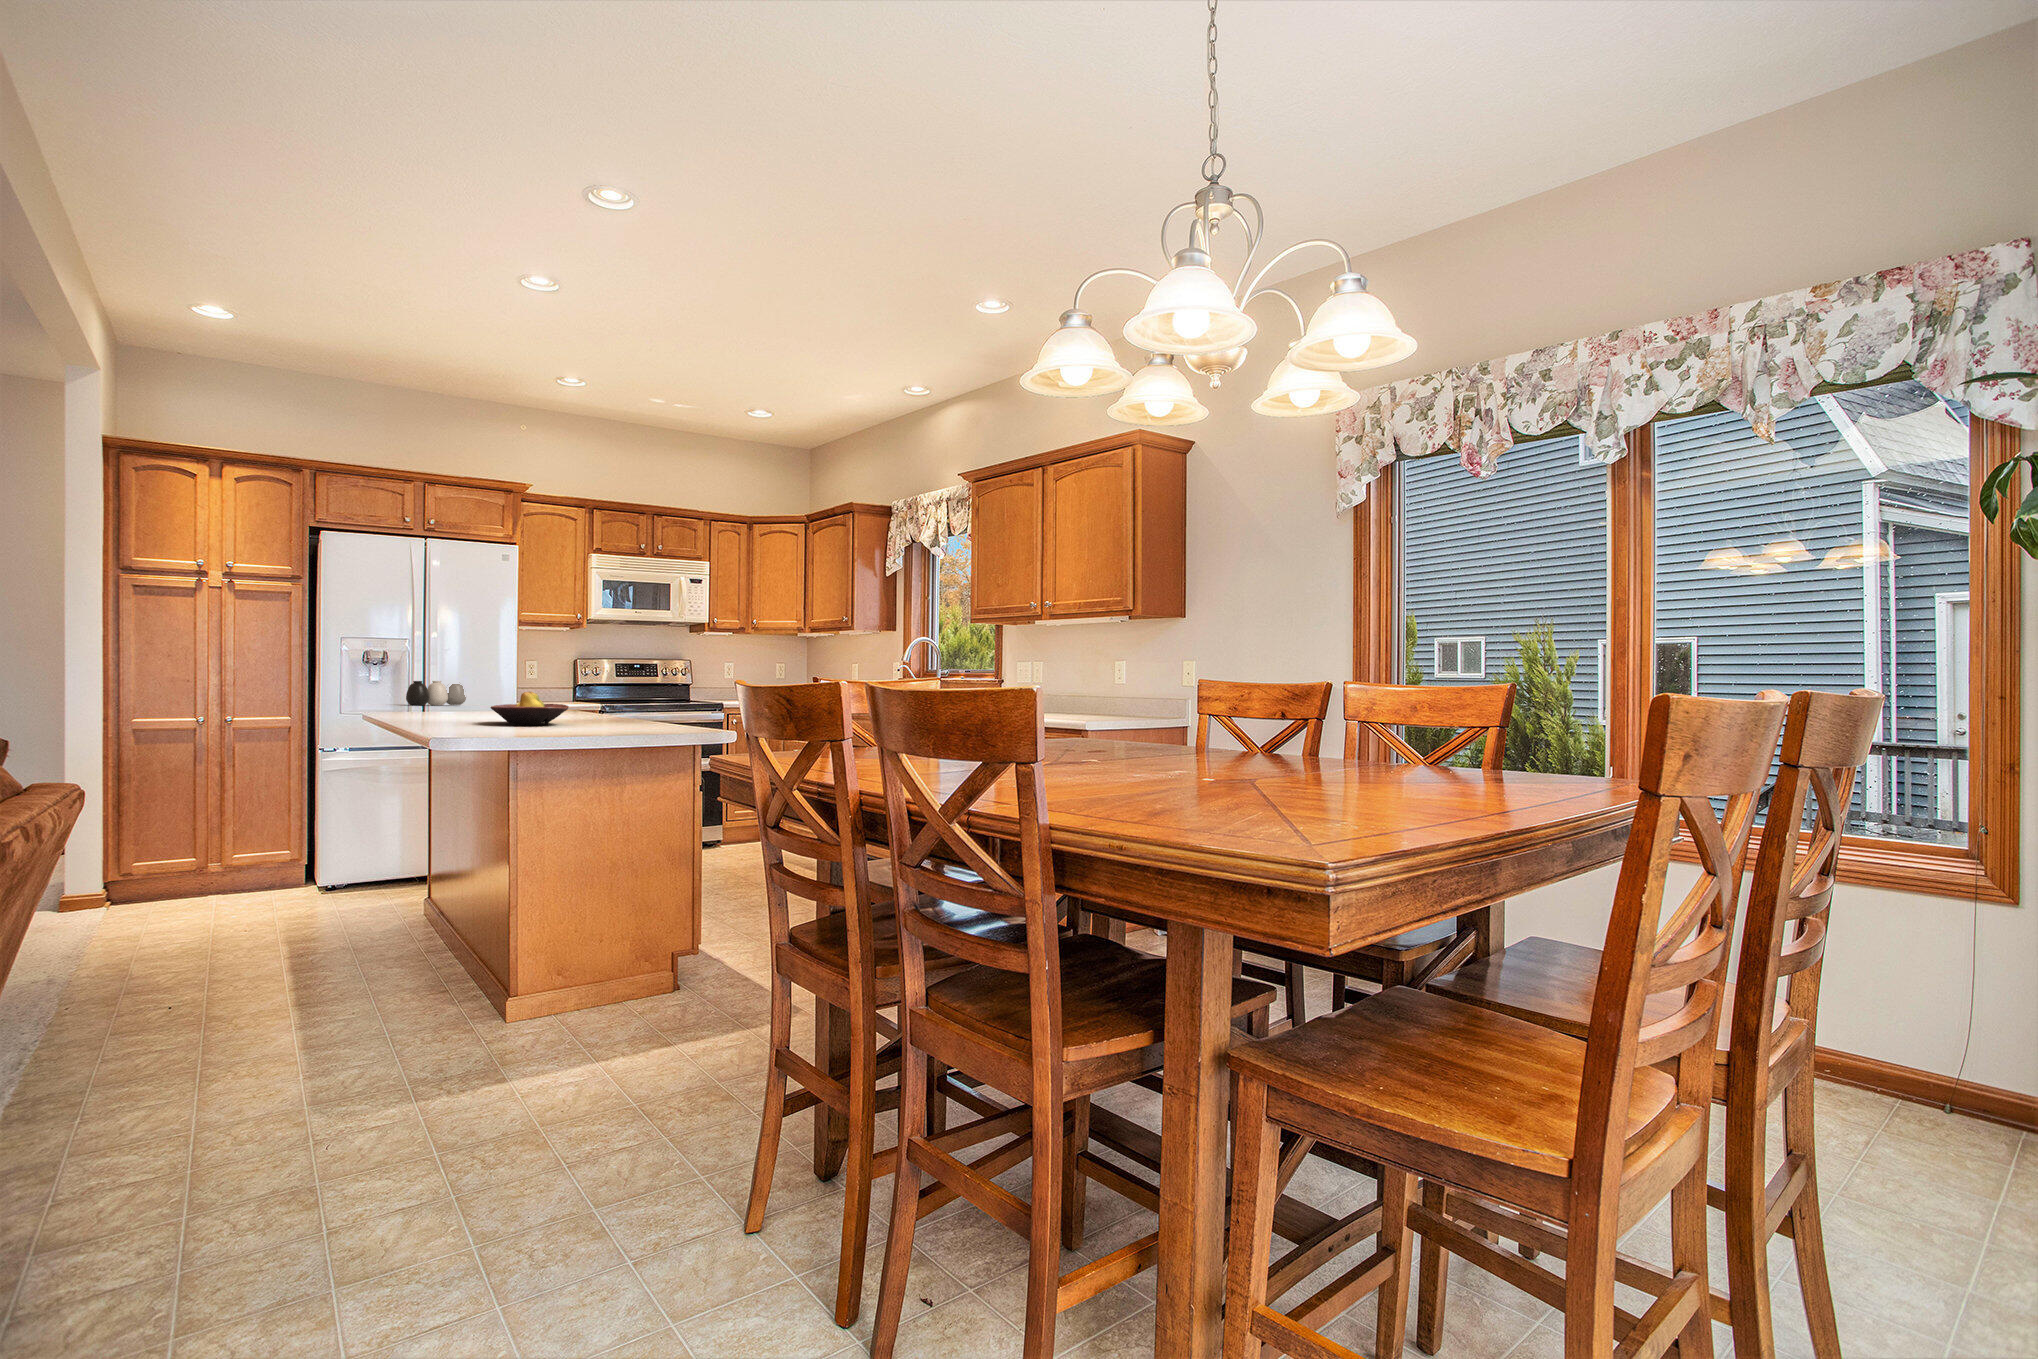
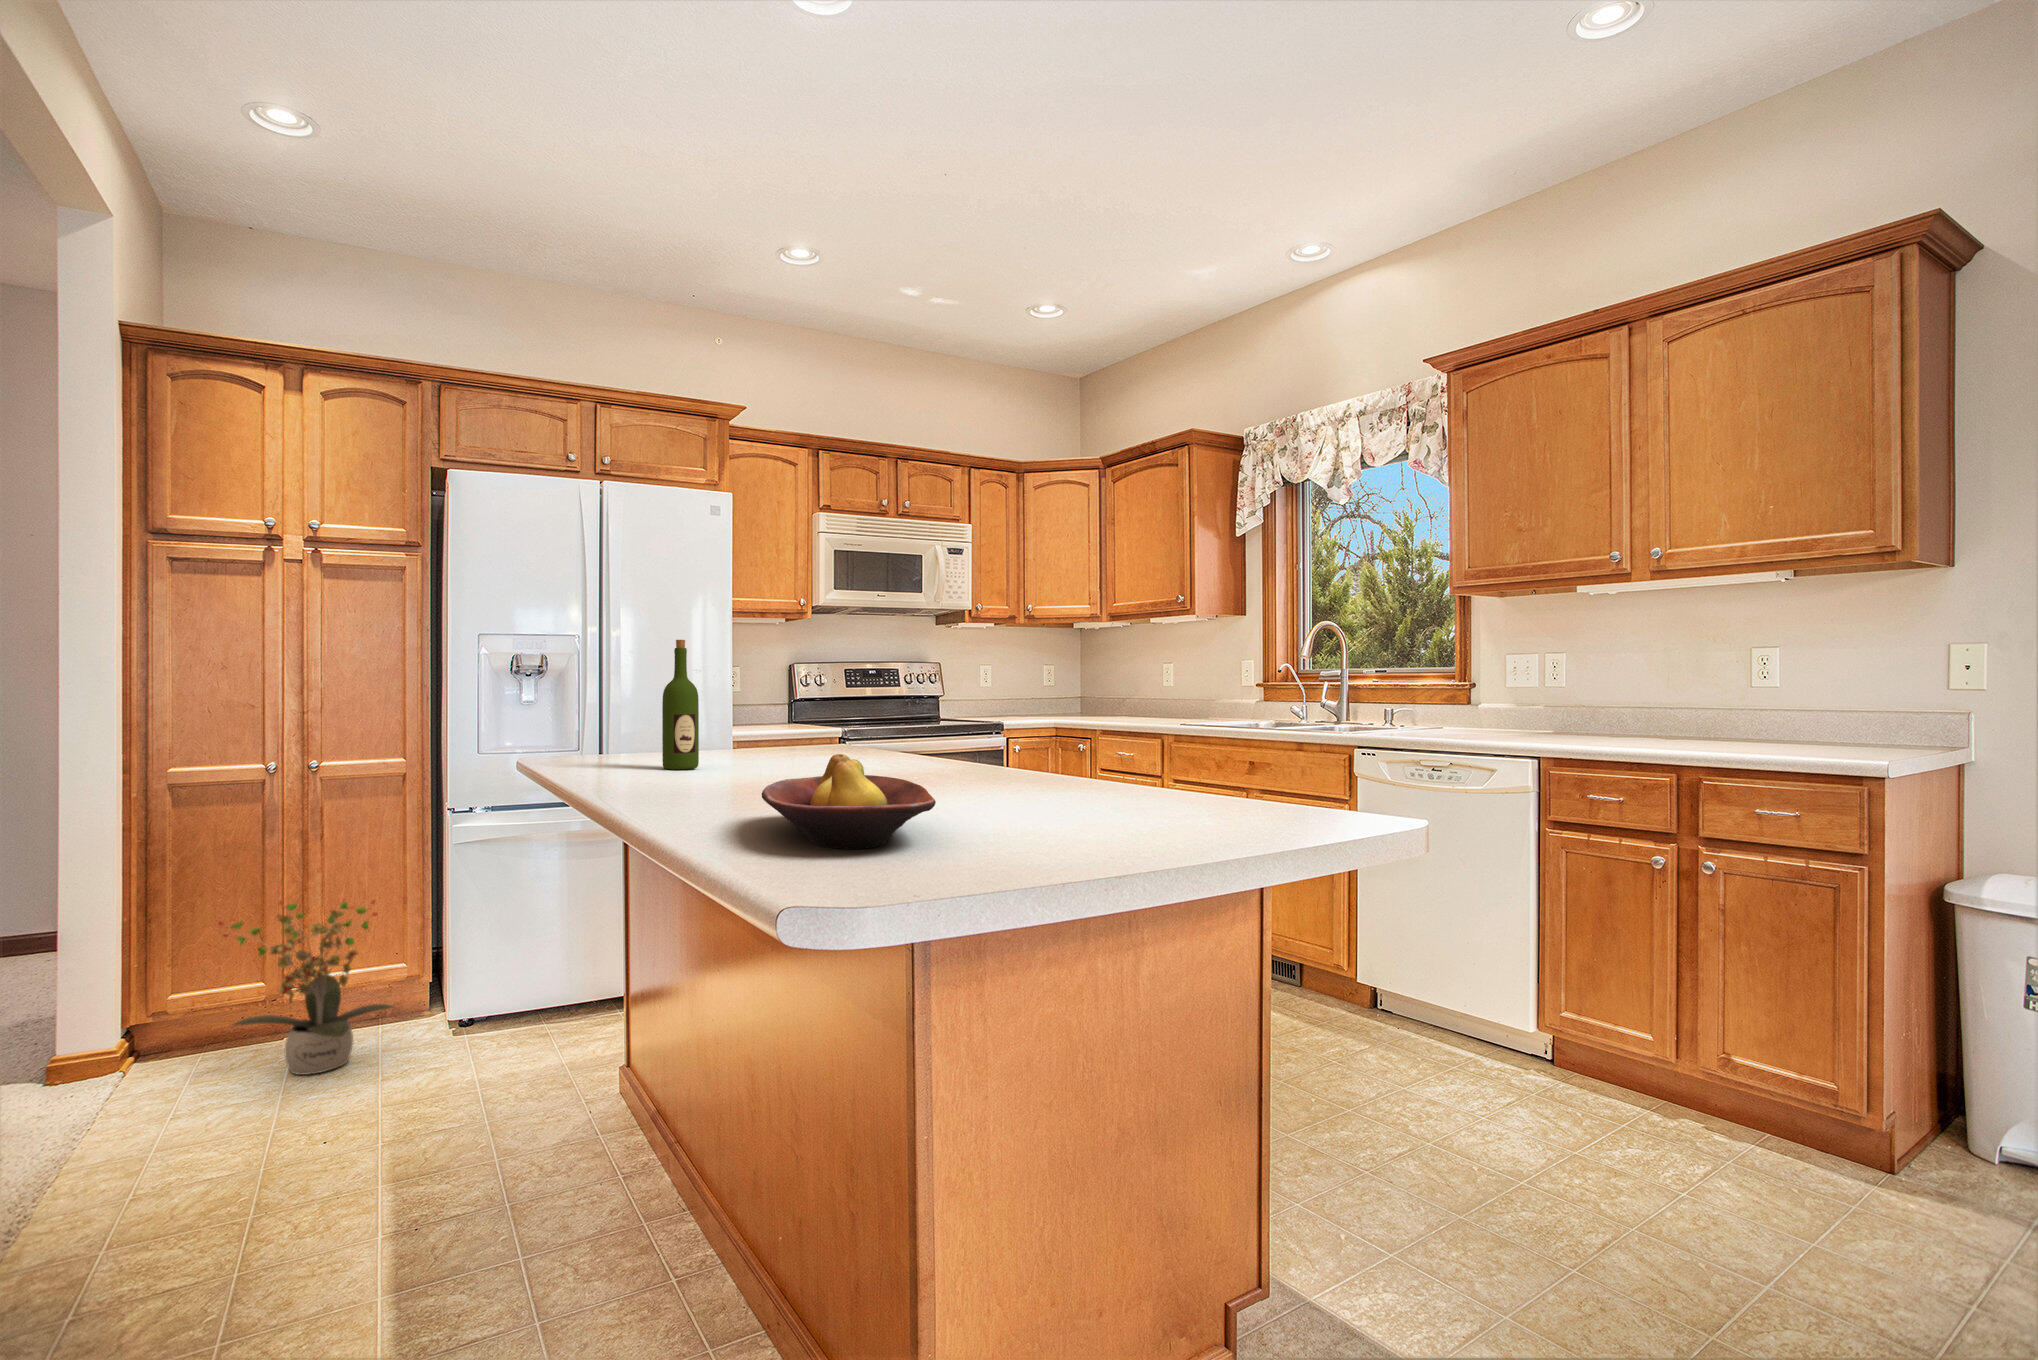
wine bottle: none [460,641,482,713] -> present [662,640,699,770]
vase: present [406,681,466,706] -> none [572,702,658,743]
potted plant: none [171,802,285,907] -> present [219,899,393,1075]

